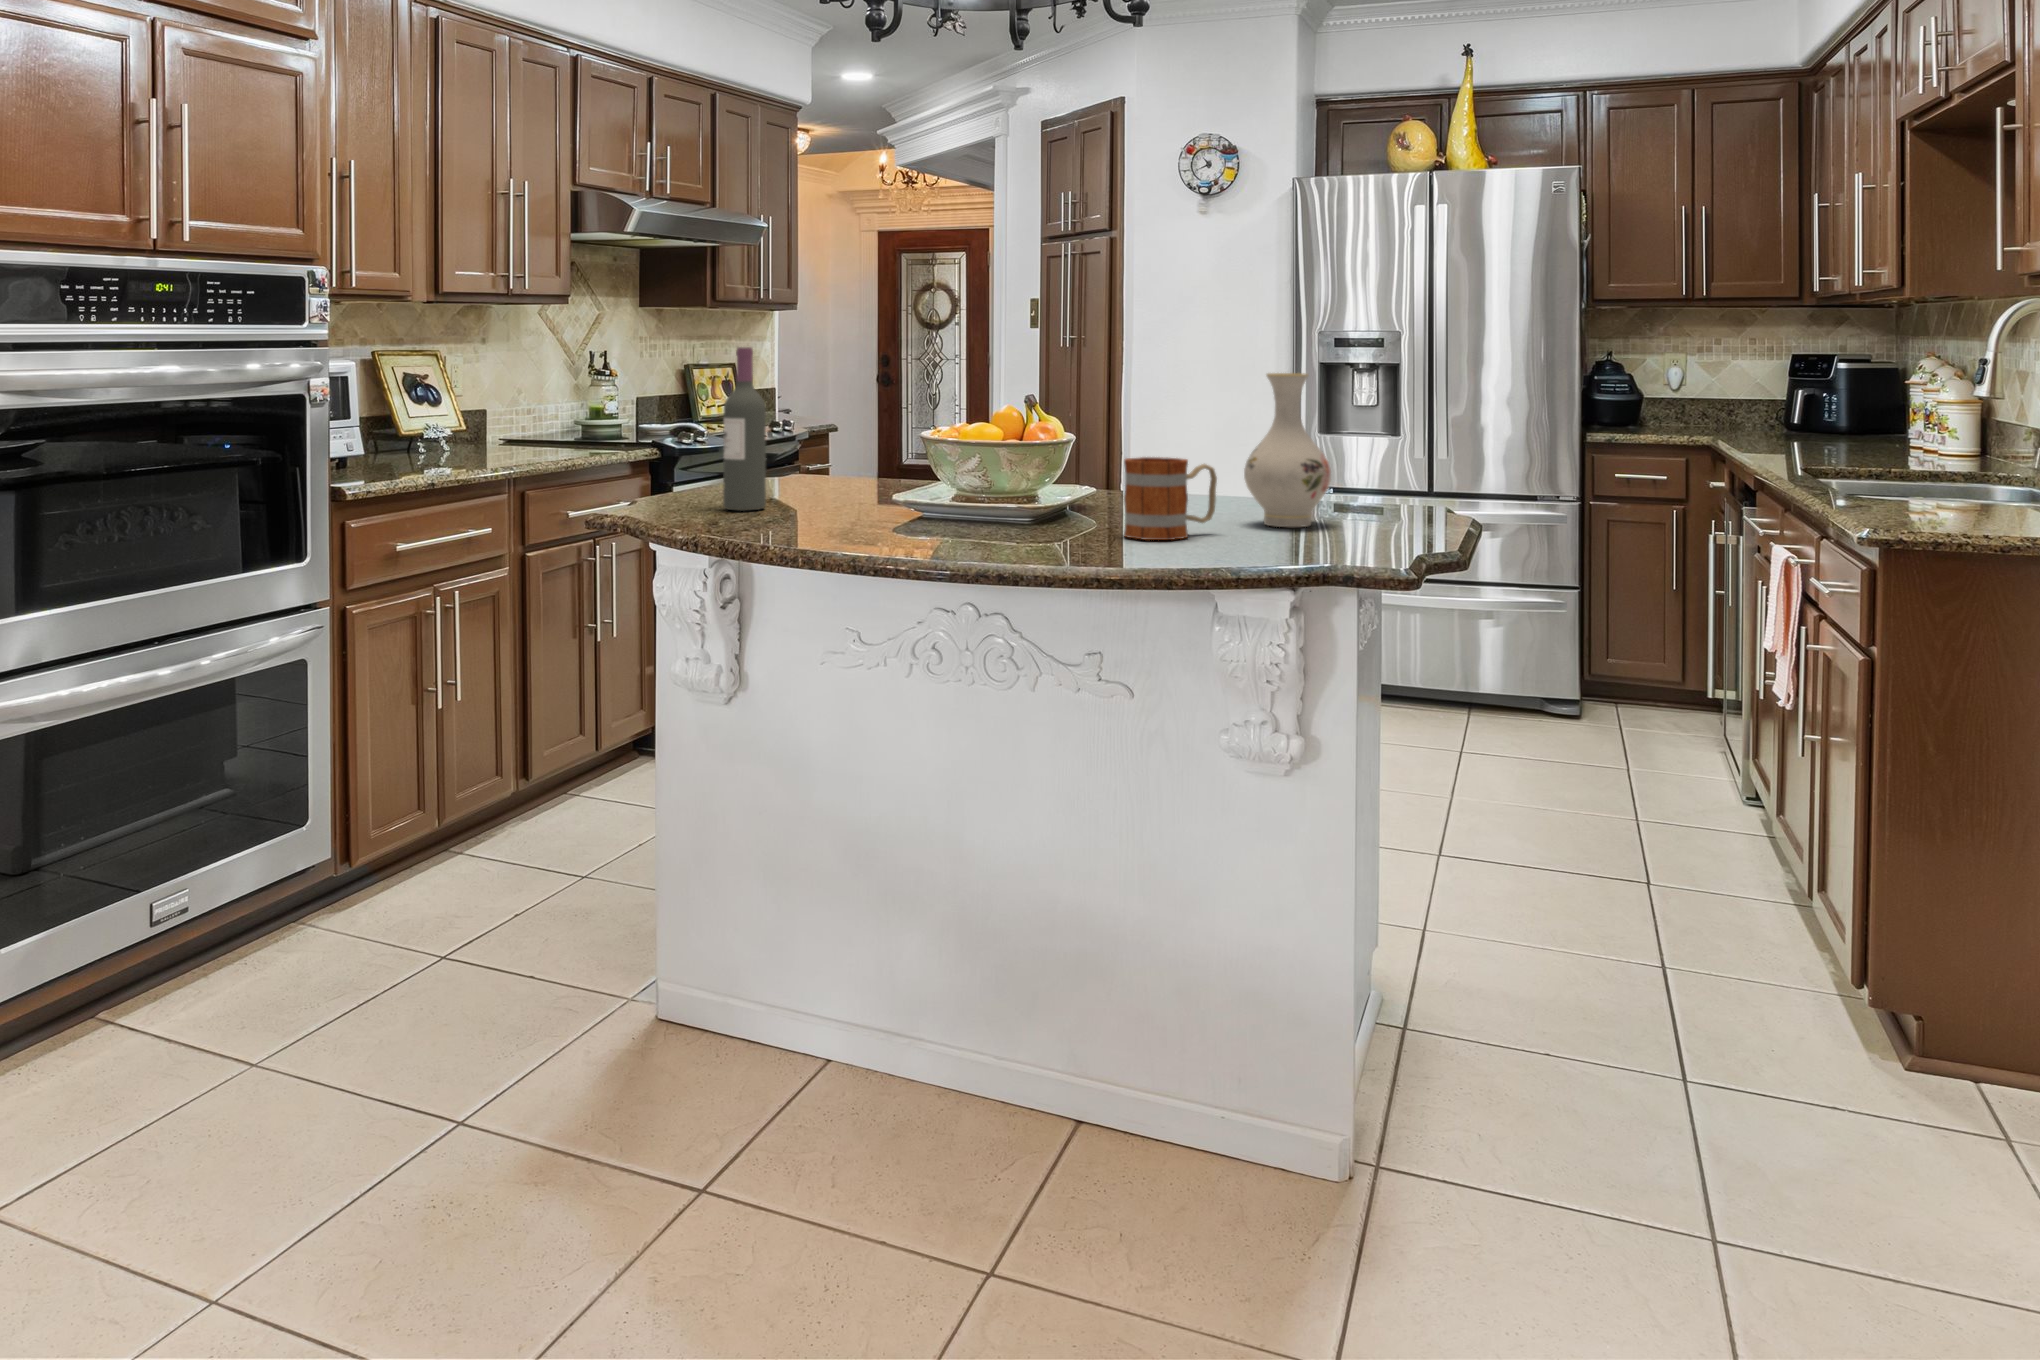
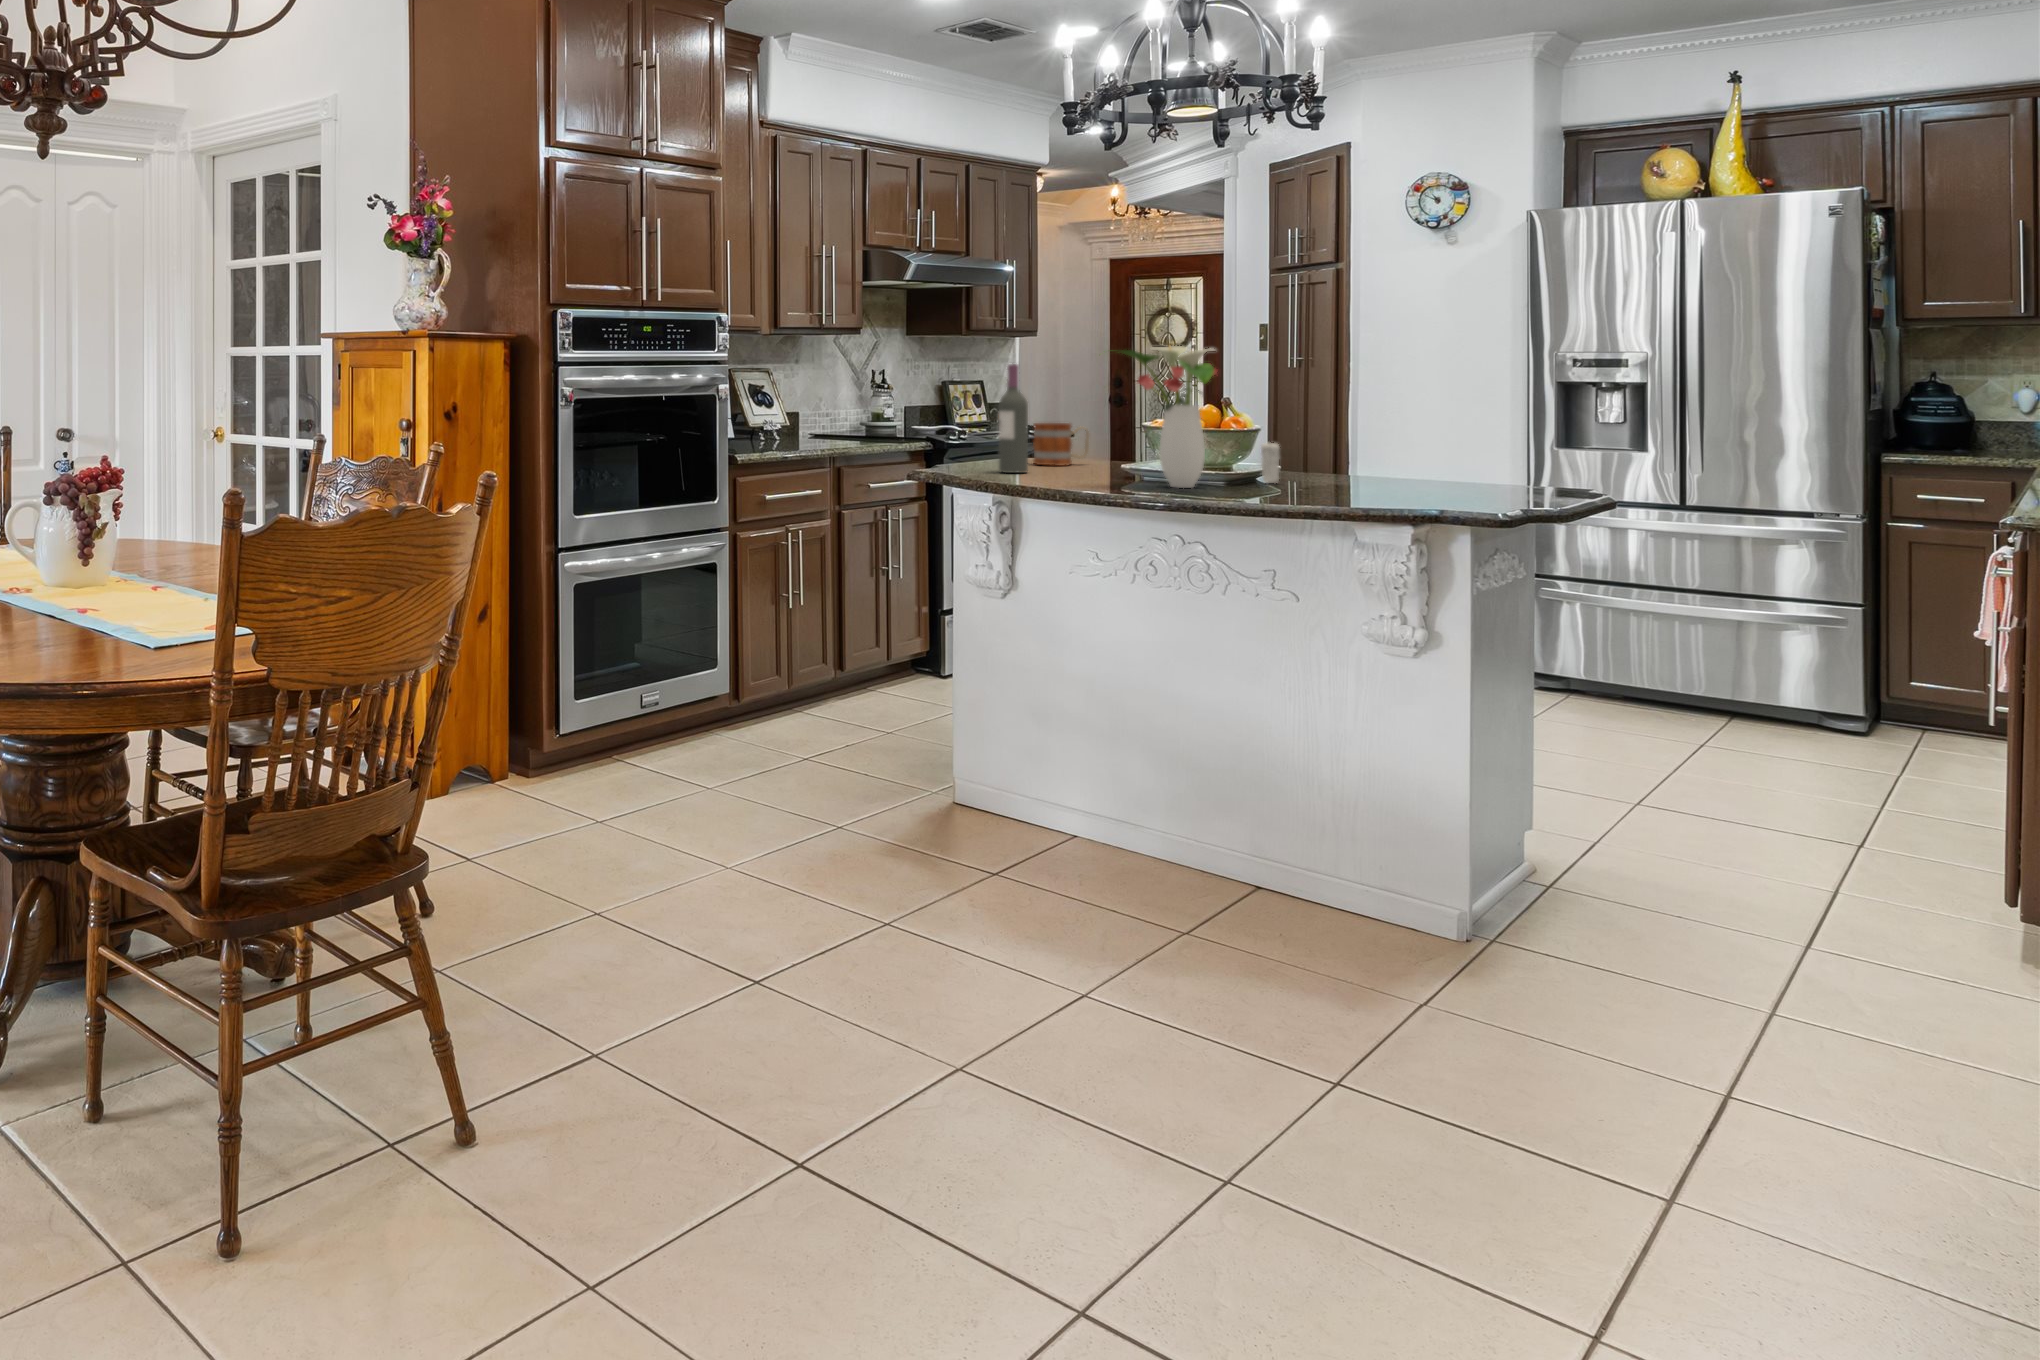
flower arrangement: none [862,318,1027,533] -> present [1122,346,1217,488]
vase: present [1244,373,1331,527] -> none [1393,382,1465,492]
candle: none [1077,449,1101,518] -> present [1261,443,1279,483]
mug: present [1124,457,1217,540] -> present [1033,423,1089,466]

